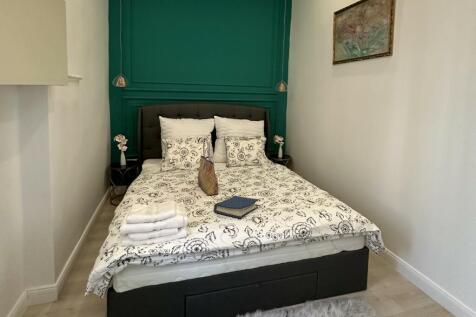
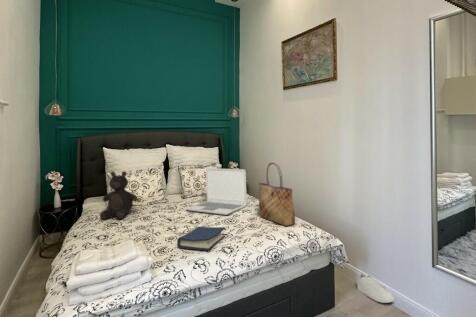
teddy bear: none [152,137,186,181] -> present [100,171,138,219]
tote bag: present [198,138,218,195] -> present [259,163,295,226]
laptop: none [228,142,287,188] -> present [186,168,247,215]
shoe: none [386,259,422,291] -> present [357,273,395,303]

